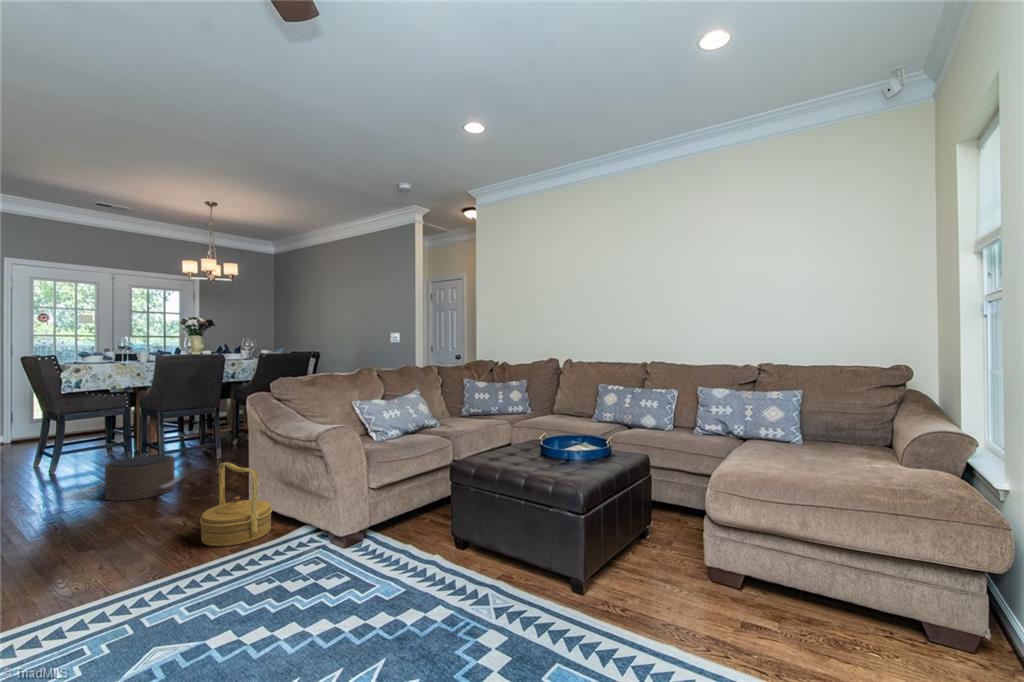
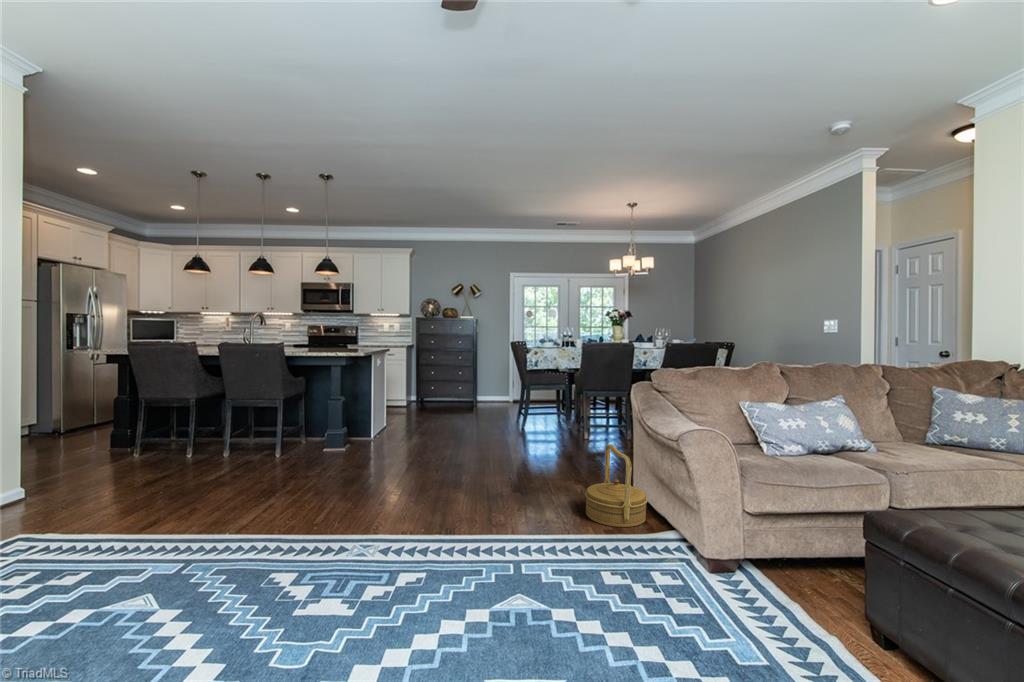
pouf: present [90,455,181,501] -> none [531,425,593,461]

